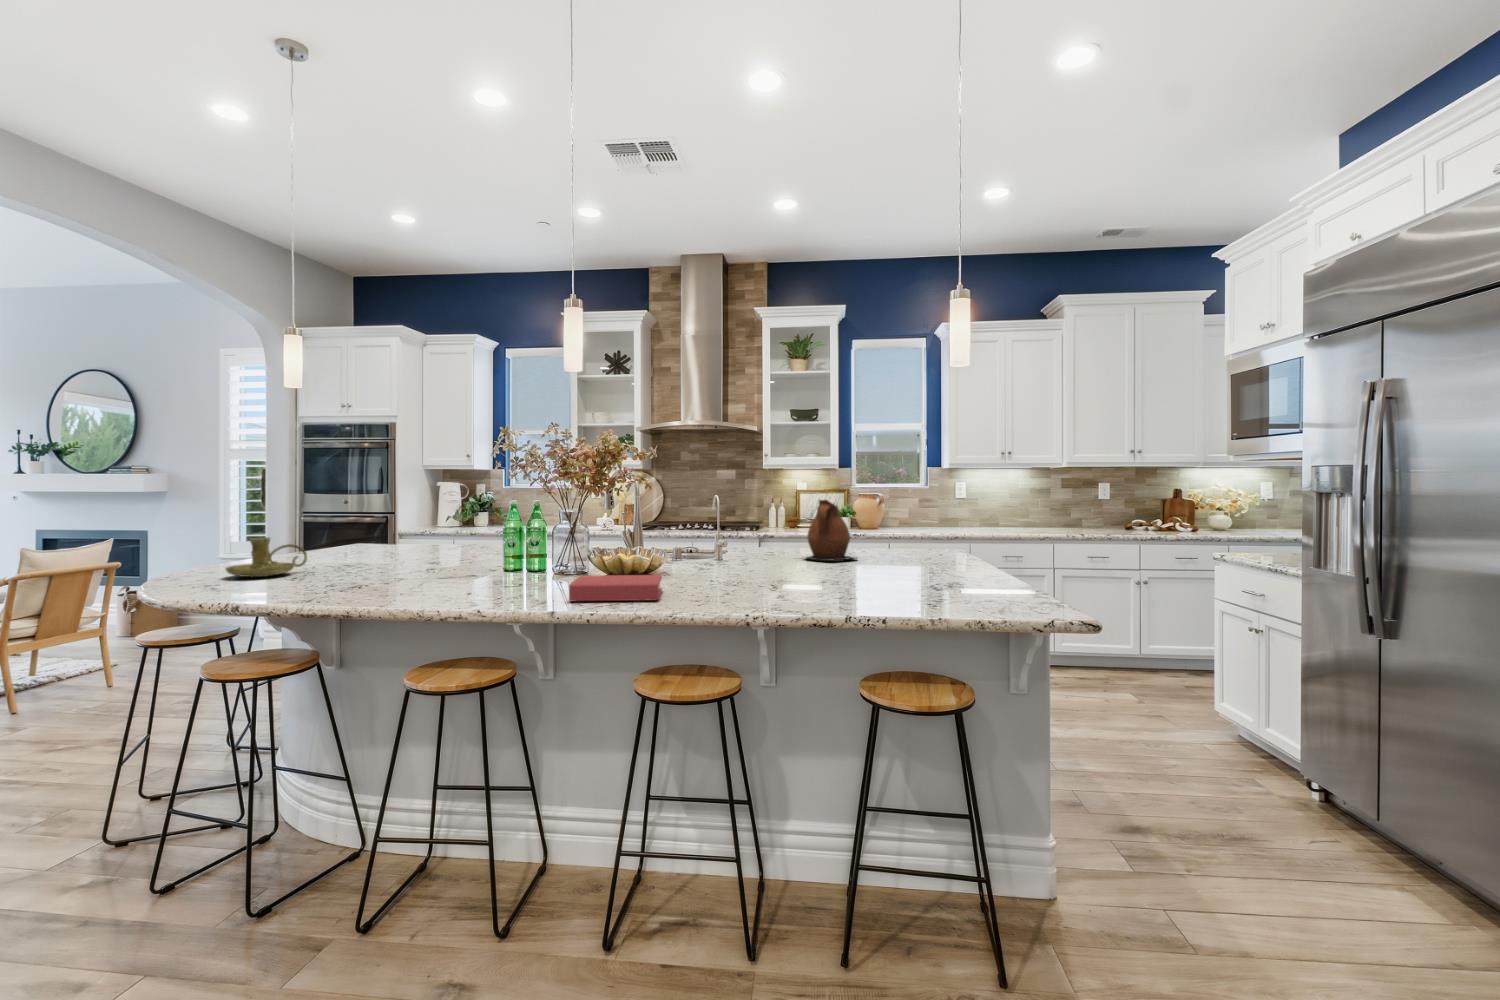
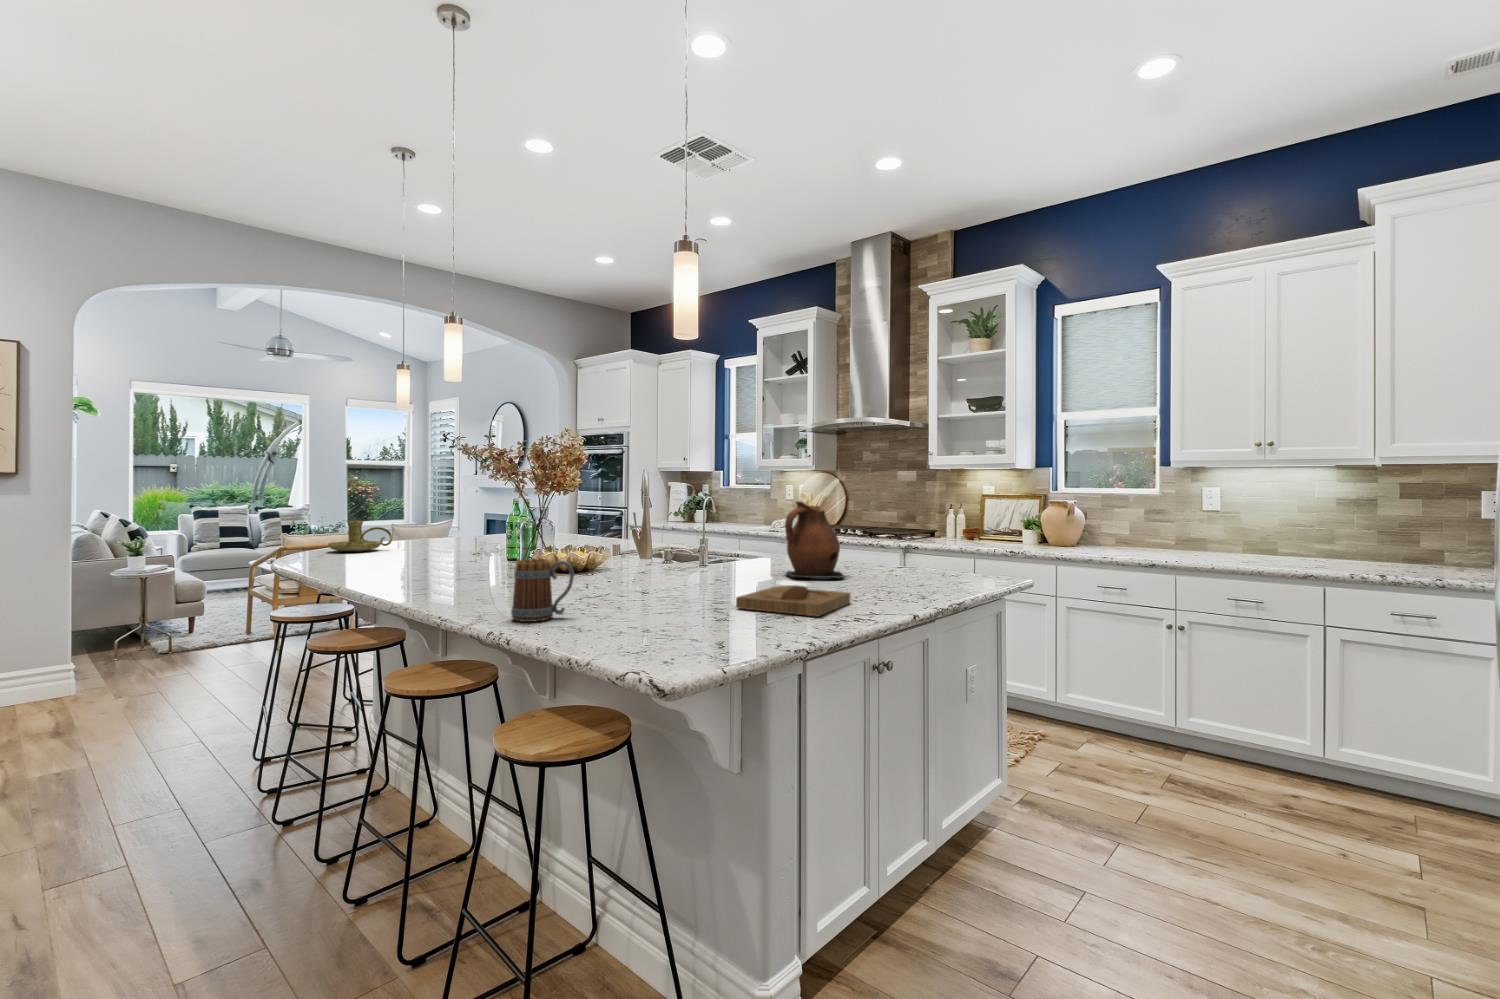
mug: none [782,554,821,605] -> present [511,559,574,622]
tray: none [870,563,952,582] -> present [736,585,851,616]
hardback book: present [569,575,662,601] -> none [386,568,499,599]

